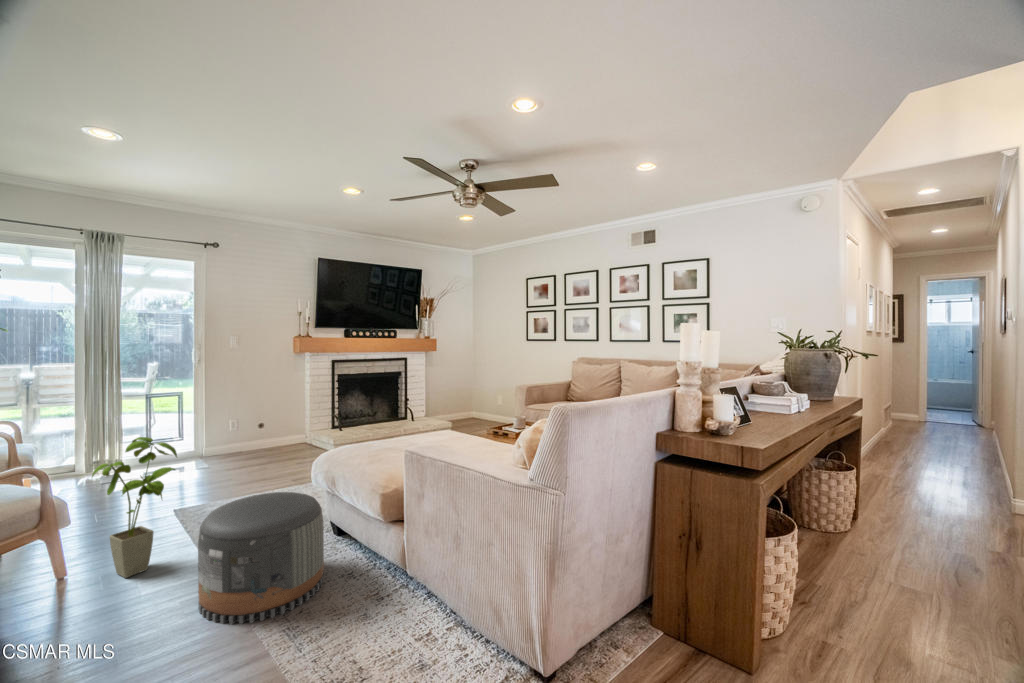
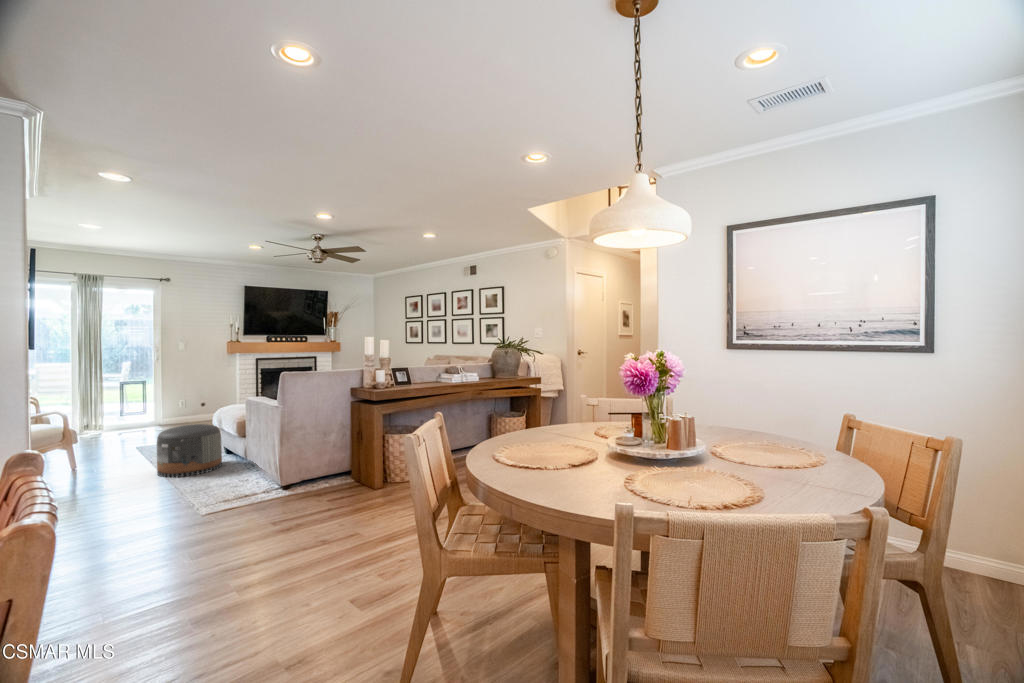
house plant: present [92,437,177,578] -> none [101,398,146,468]

